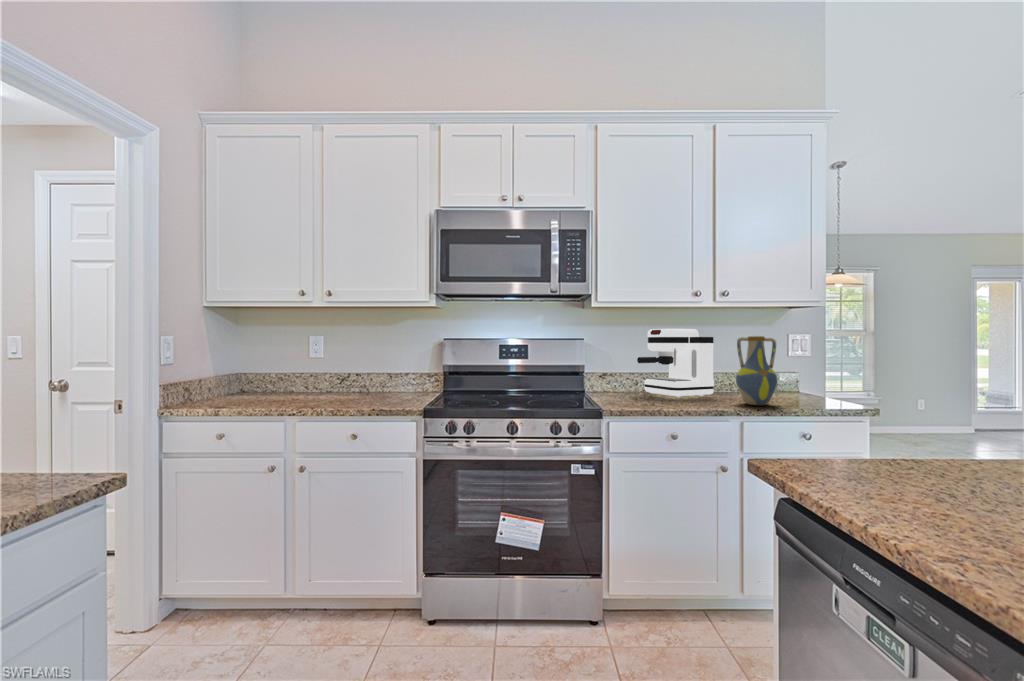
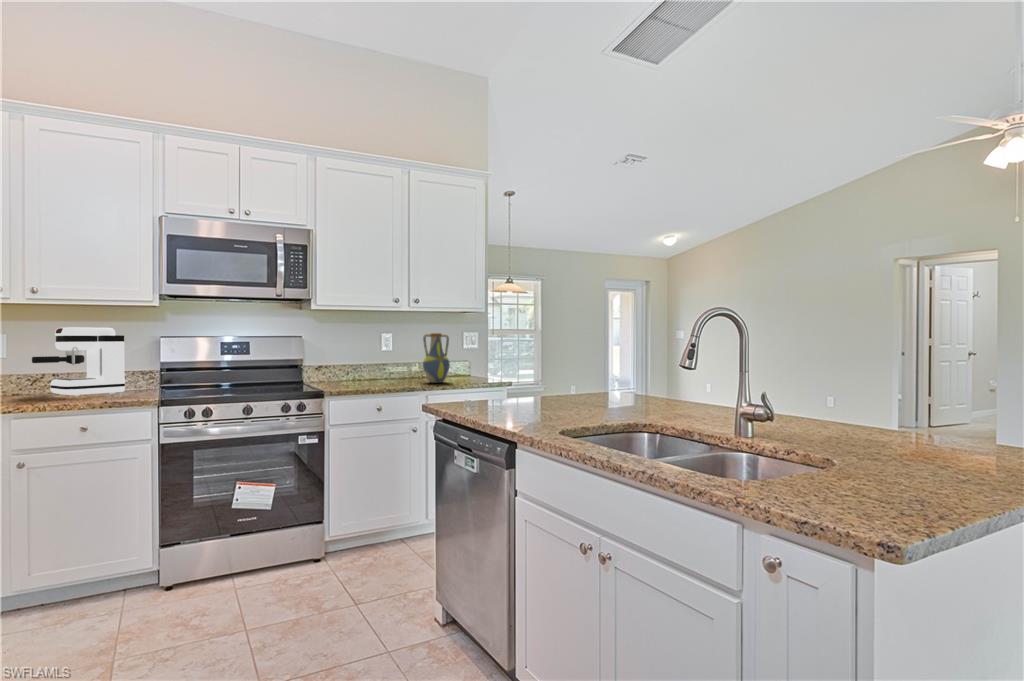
coffee maker: present [637,329,714,398] -> present [32,327,125,397]

